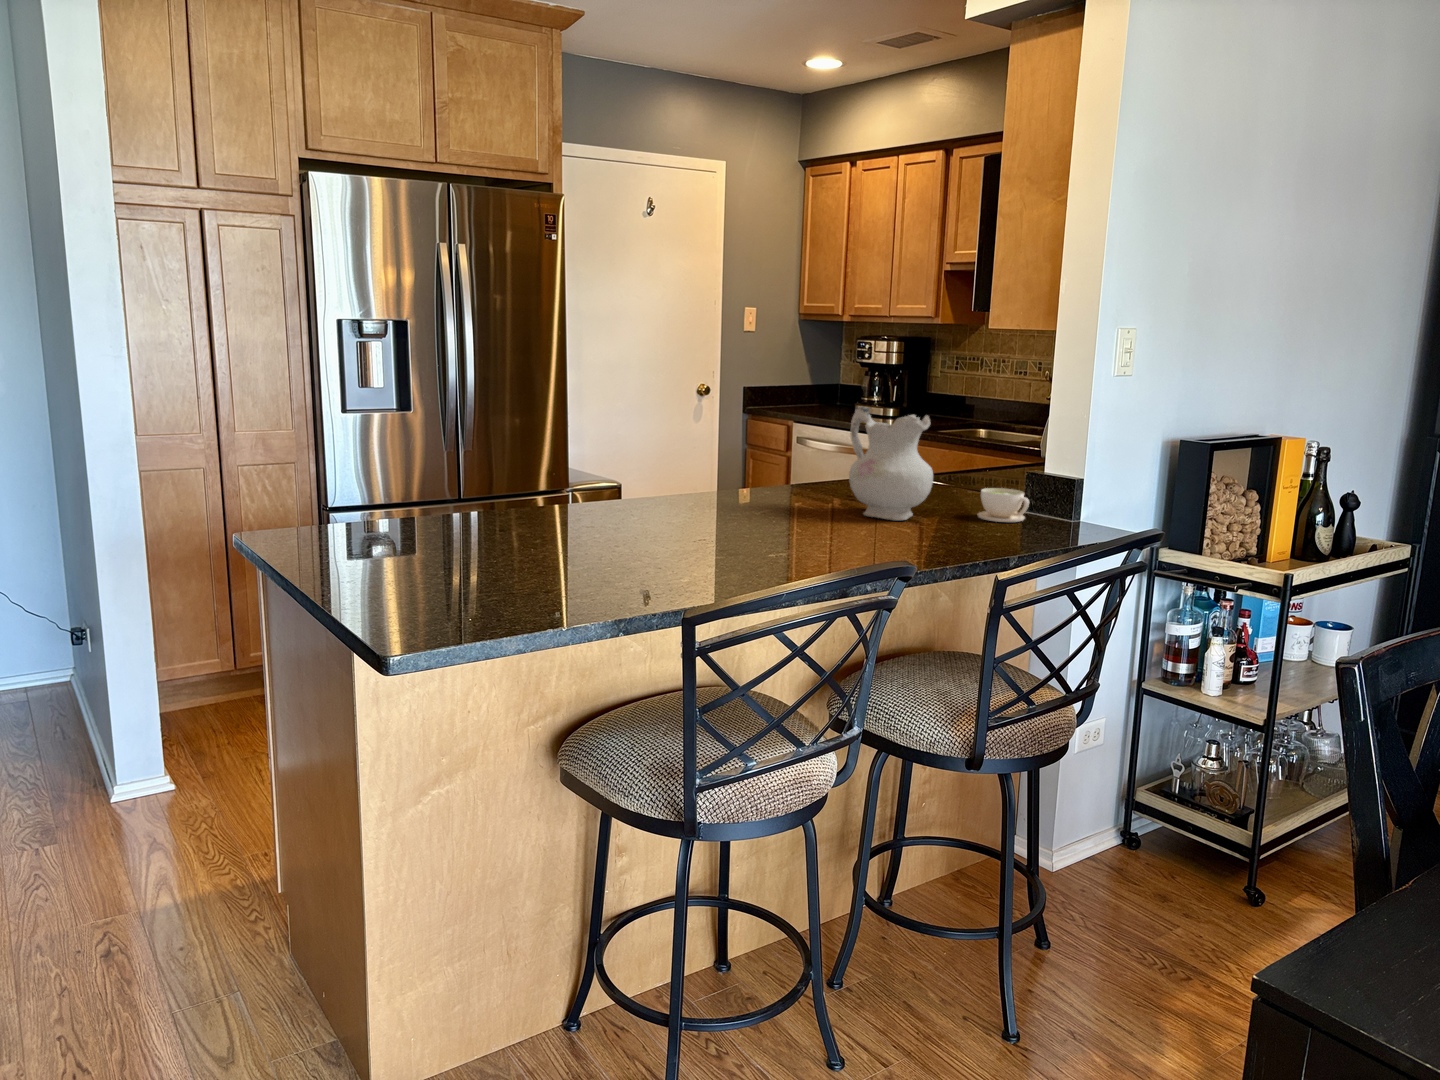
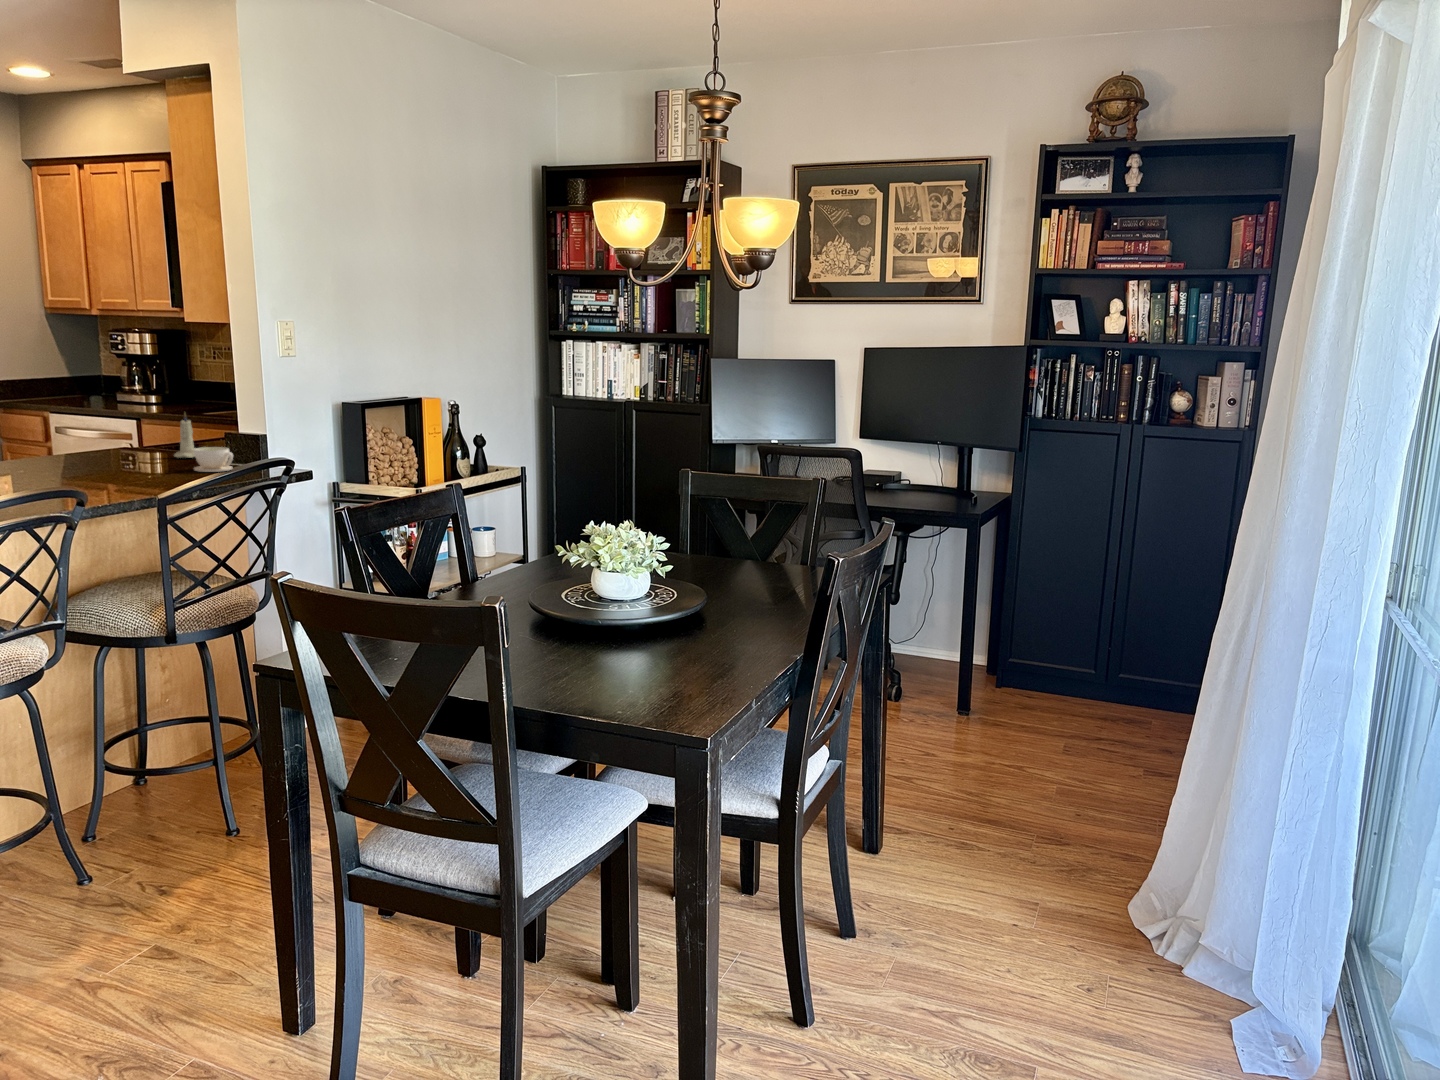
ceramic pitcher: present [849,406,933,520] -> none [70,387,150,477]
candle: none [945,438,976,496] -> present [174,413,195,458]

